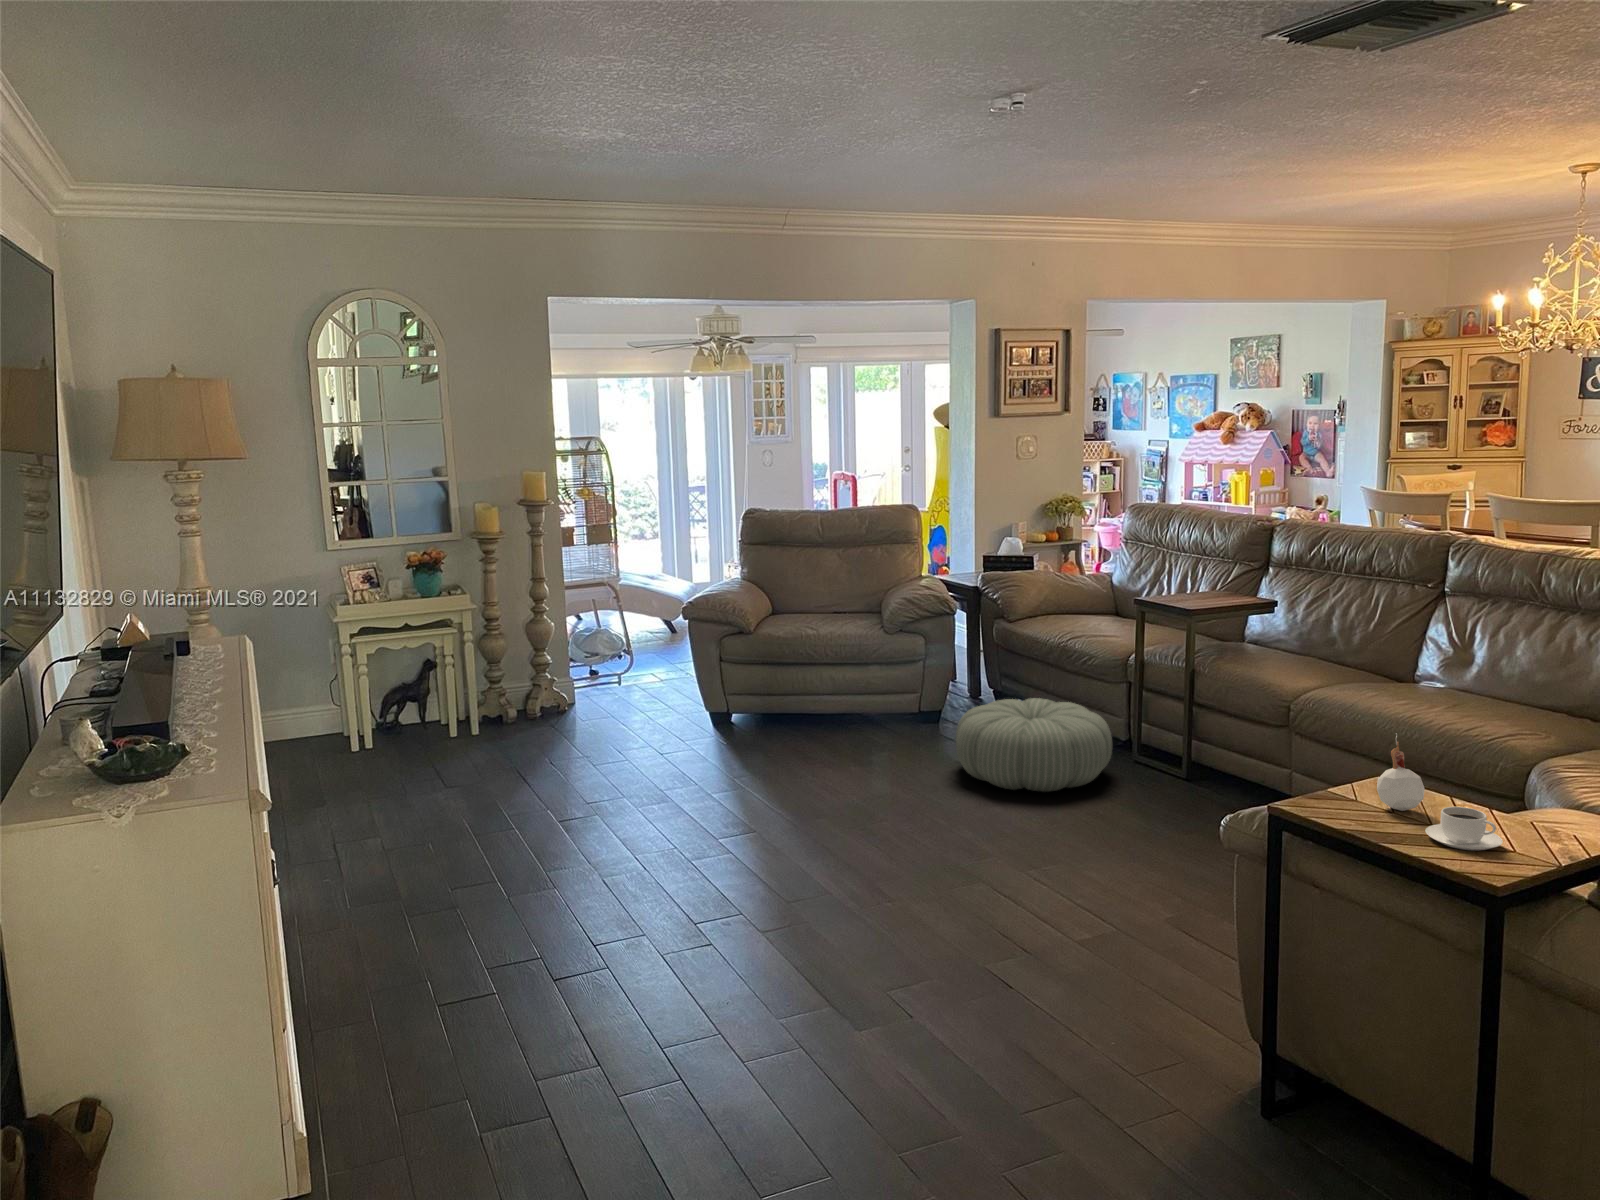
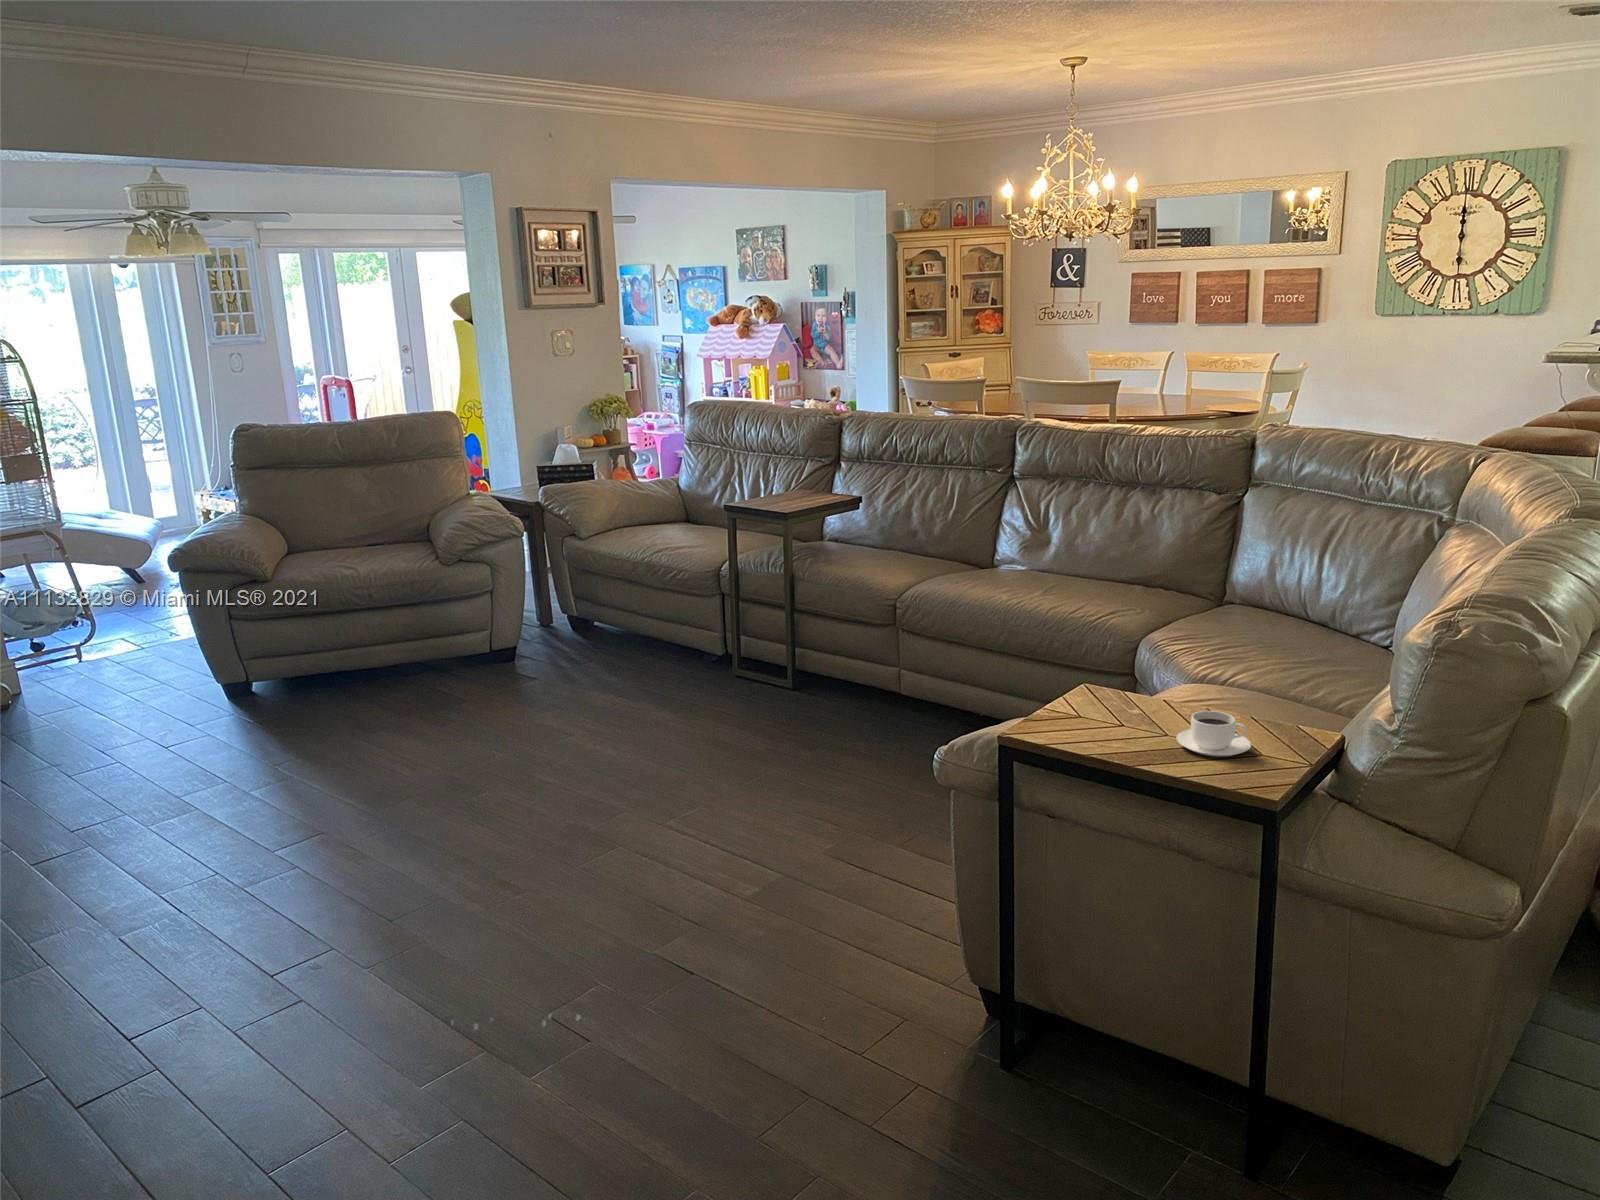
pouf: present [956,698,1112,792] -> none [550,622,721,728]
candle: present [1377,733,1425,811] -> none [1107,639,1155,720]

